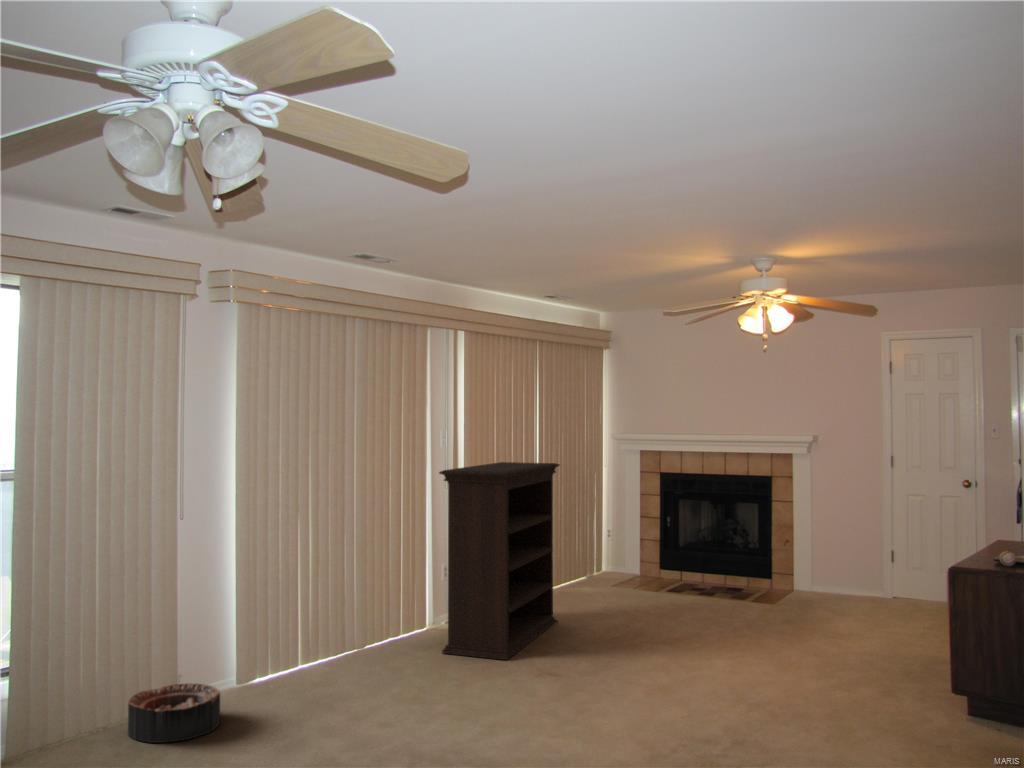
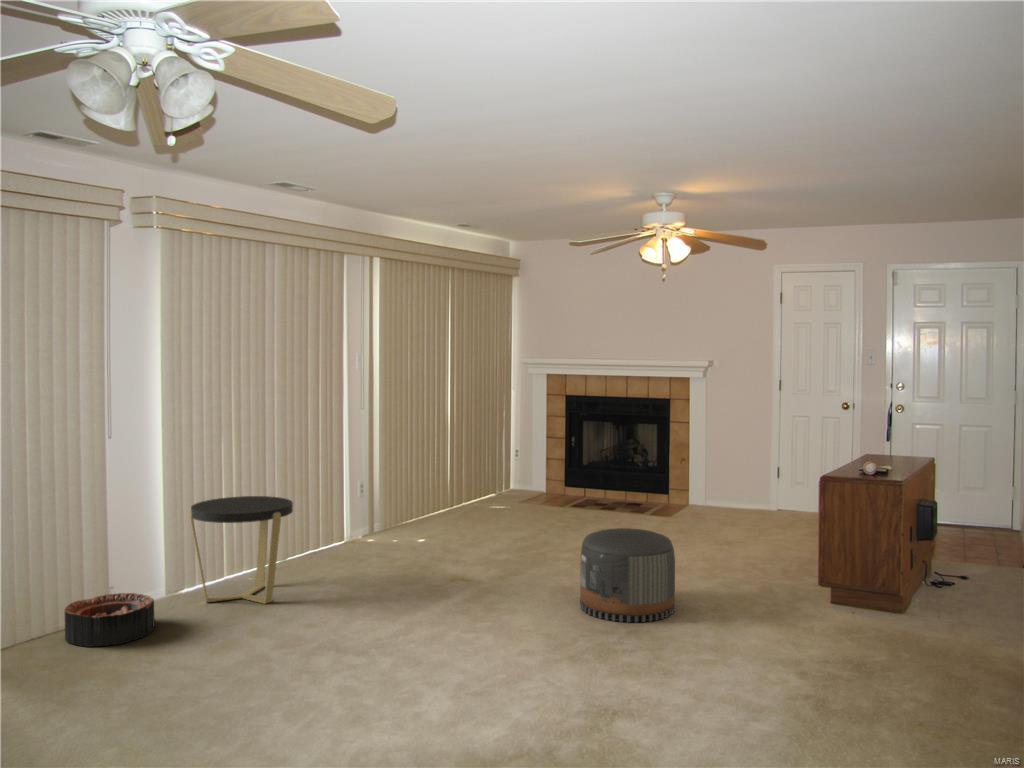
bookshelf: present [439,462,560,660] -> none [358,385,473,568]
side table: none [262,580,368,698] -> present [190,496,293,604]
pouf: none [678,624,786,735] -> present [580,528,675,622]

